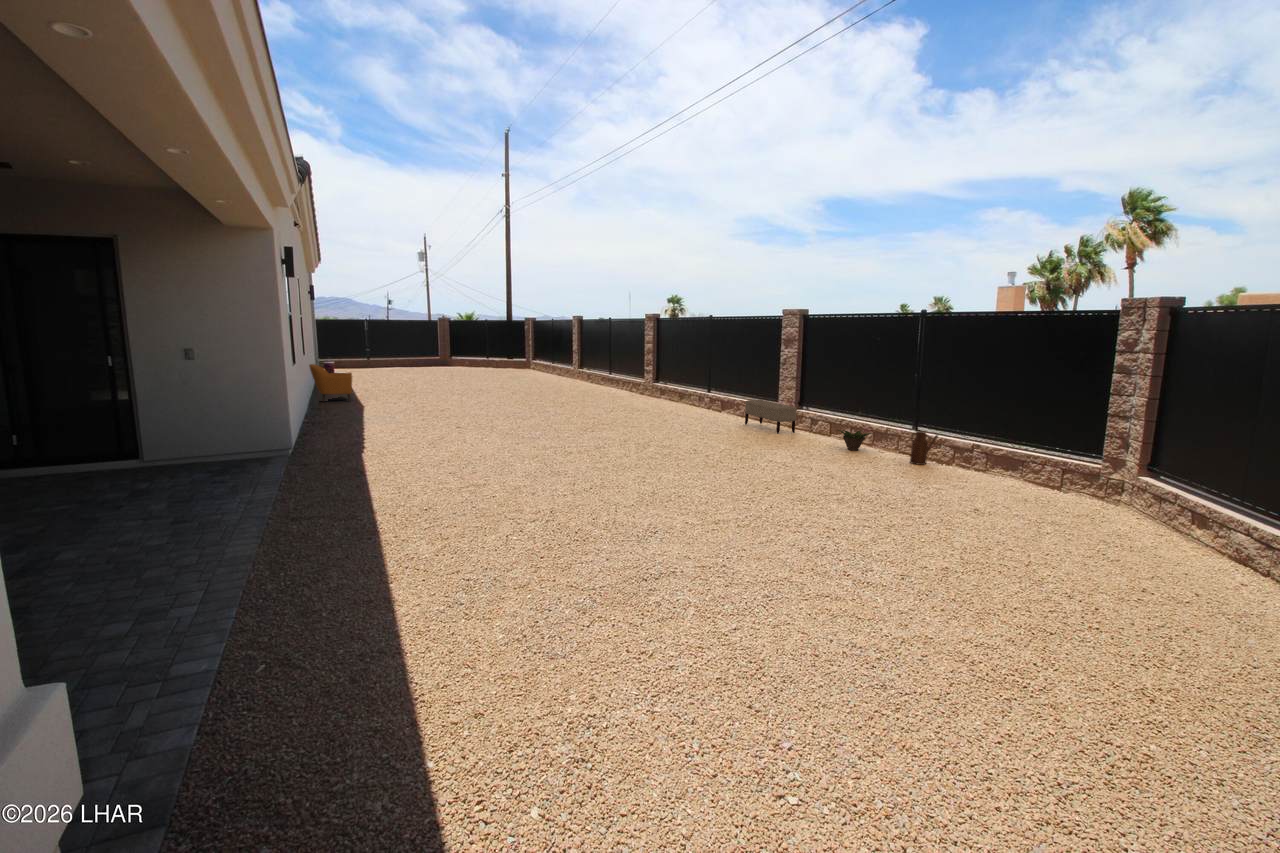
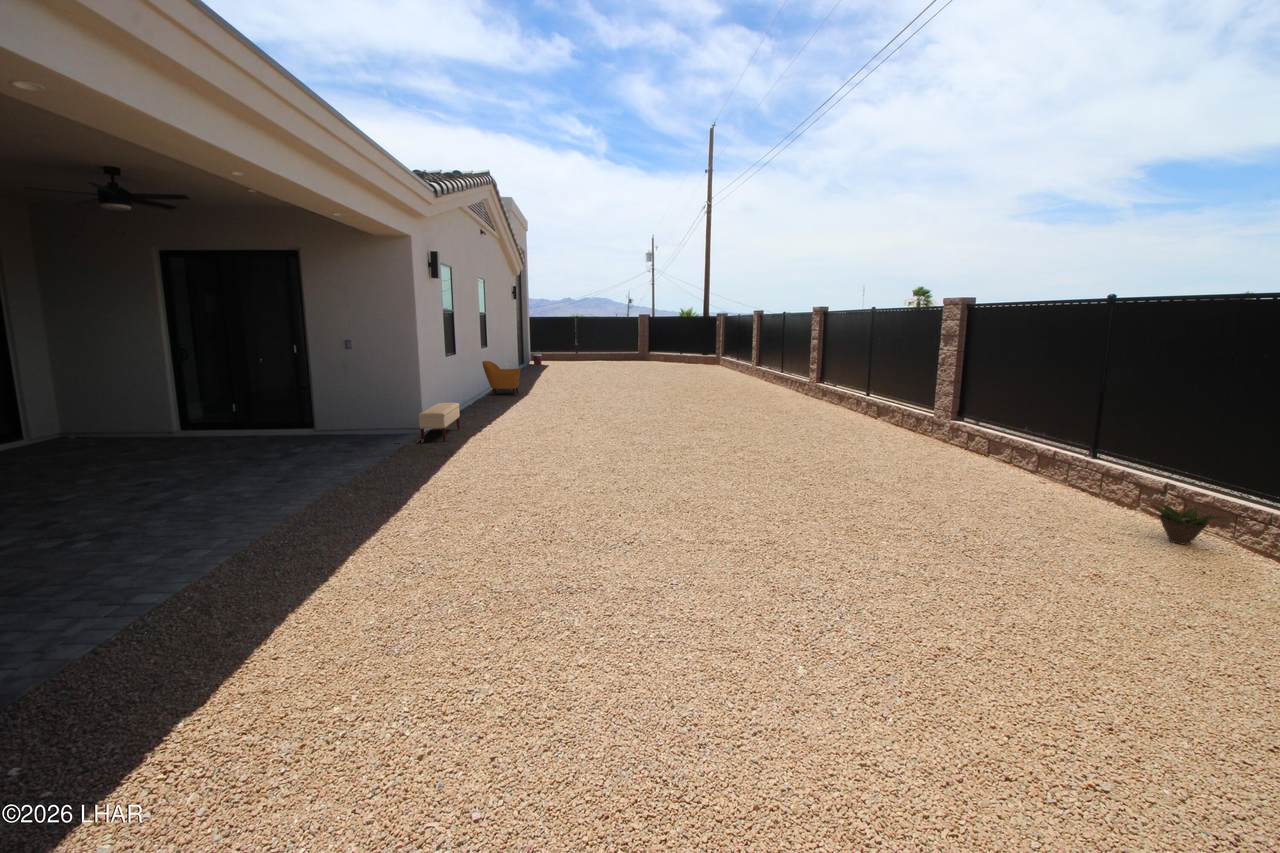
bench: present [745,400,797,434] -> present [418,403,460,442]
decorative plant: present [838,430,871,451] -> present [1147,503,1225,545]
watering can: present [910,431,938,465] -> none [1075,459,1115,505]

